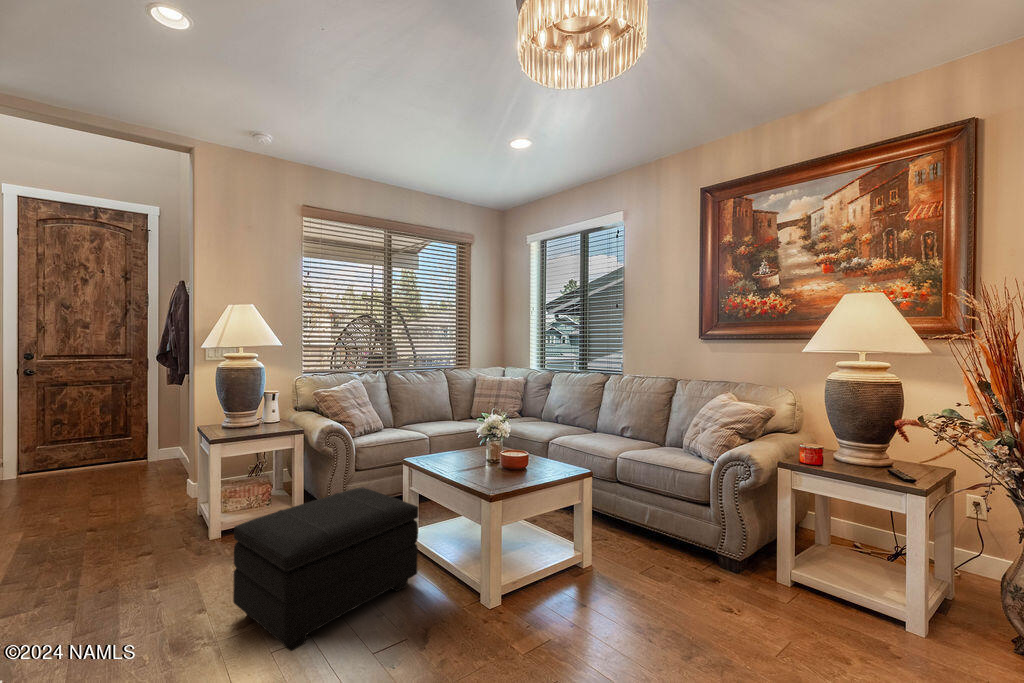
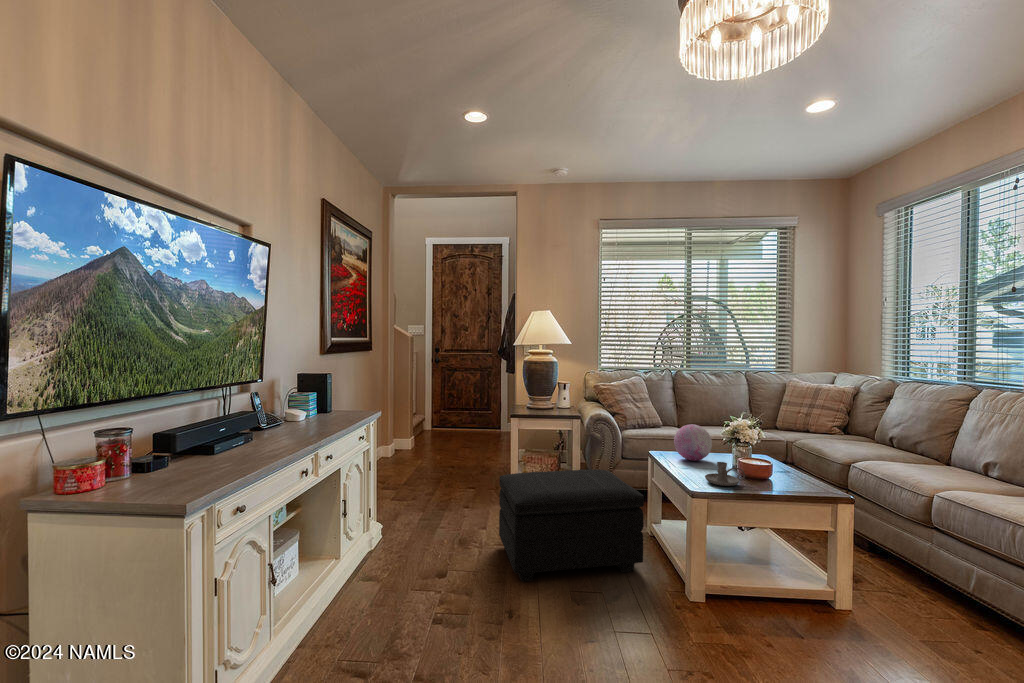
decorative orb: none [426,426,460,461] -> present [674,424,712,461]
candle holder: none [473,459,503,480] -> present [705,462,745,486]

